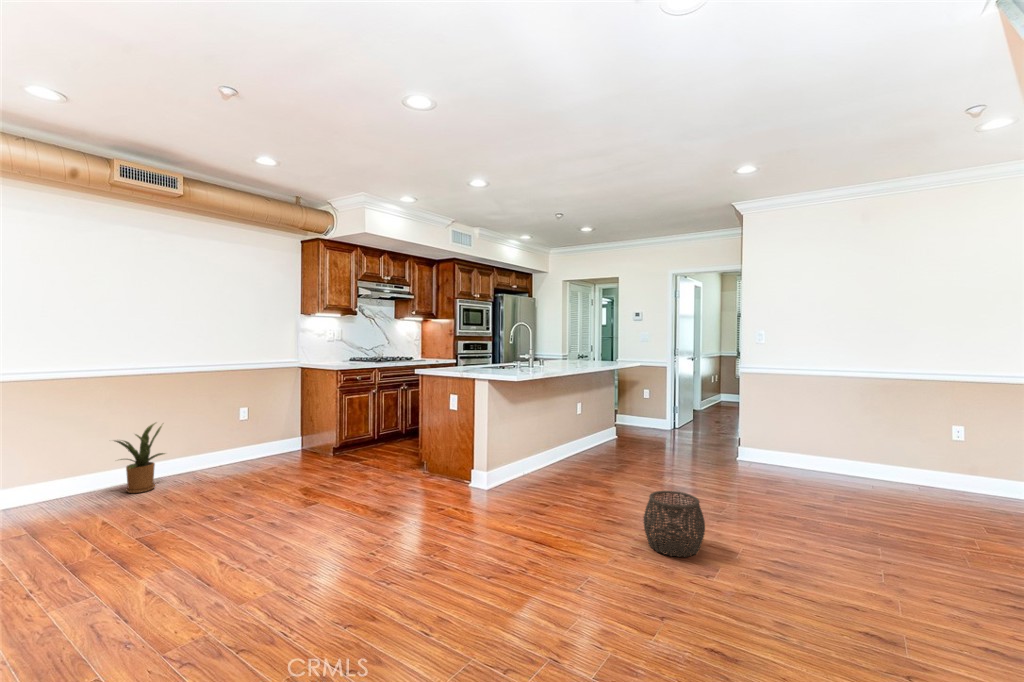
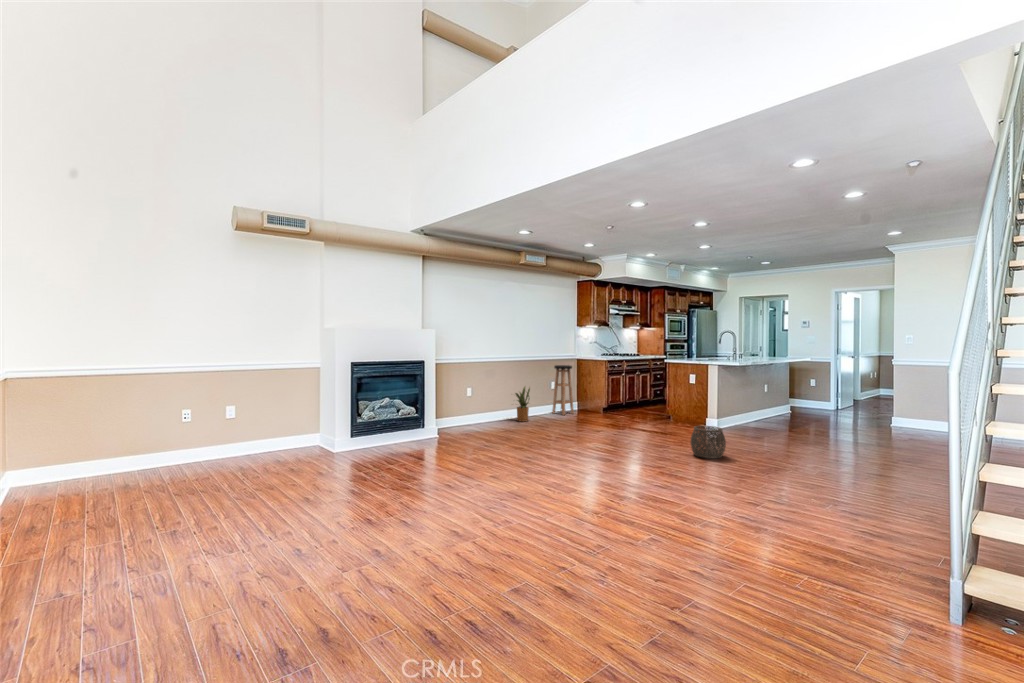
bar stool: none [238,379,279,467] -> present [552,365,574,415]
woven basket: present [643,491,705,557] -> present [691,426,726,459]

